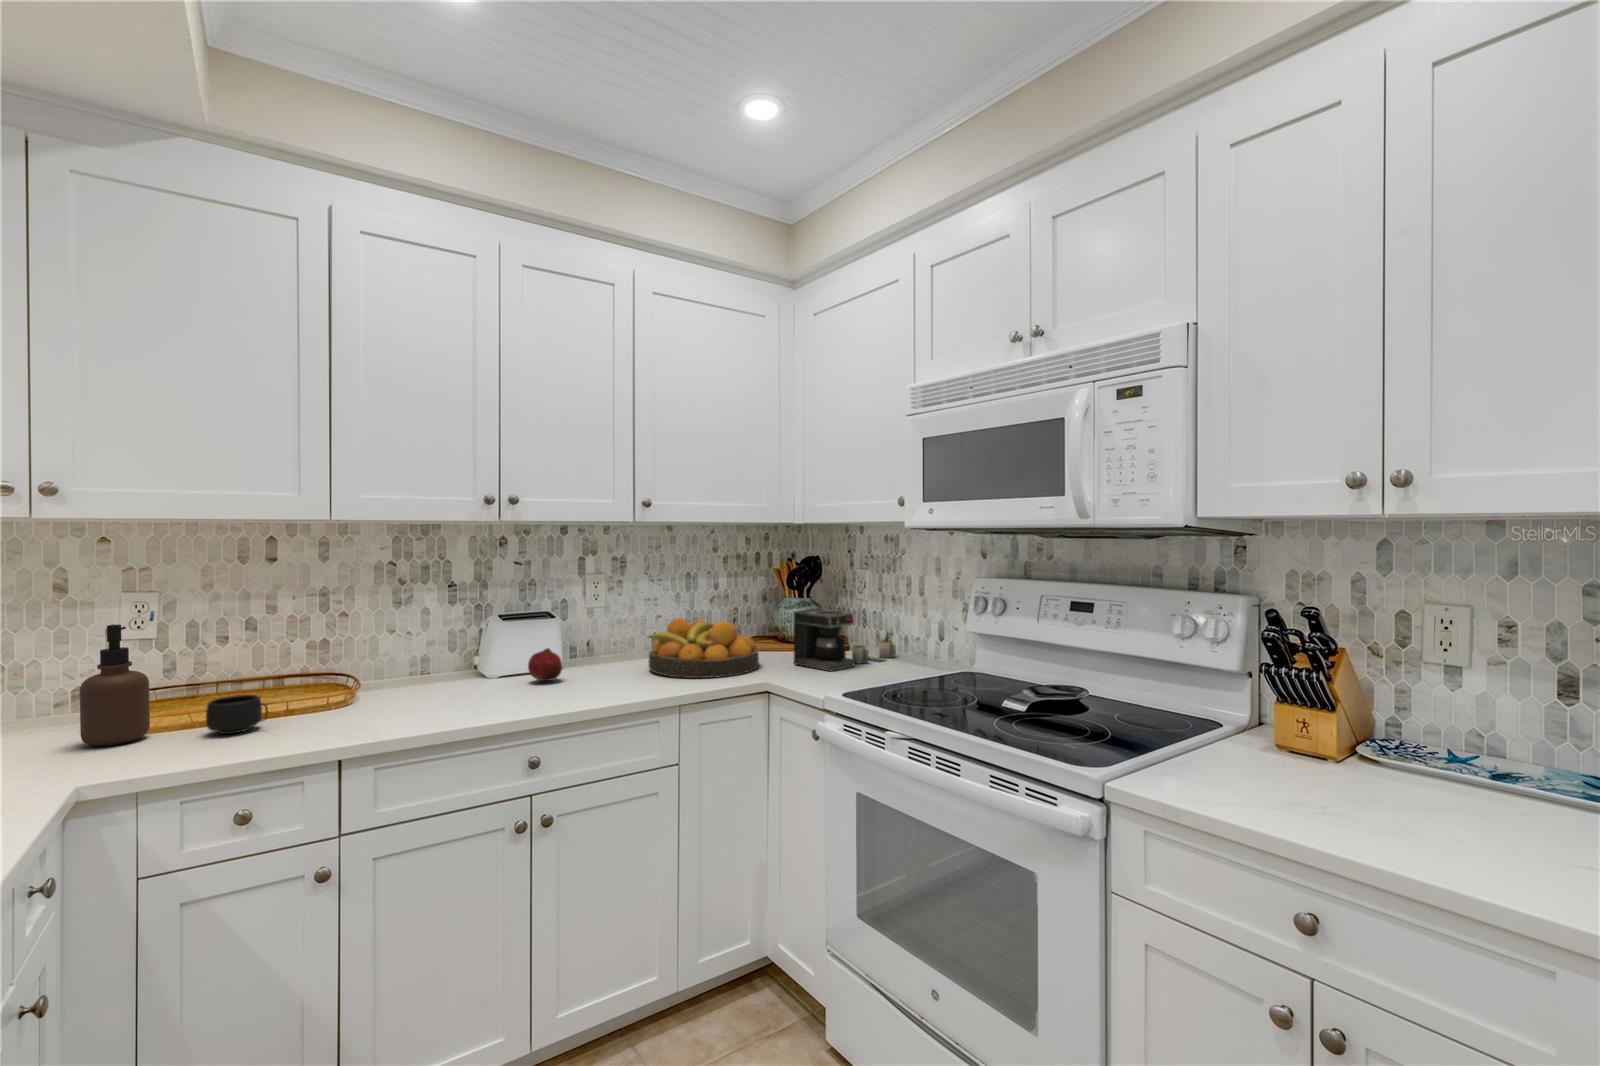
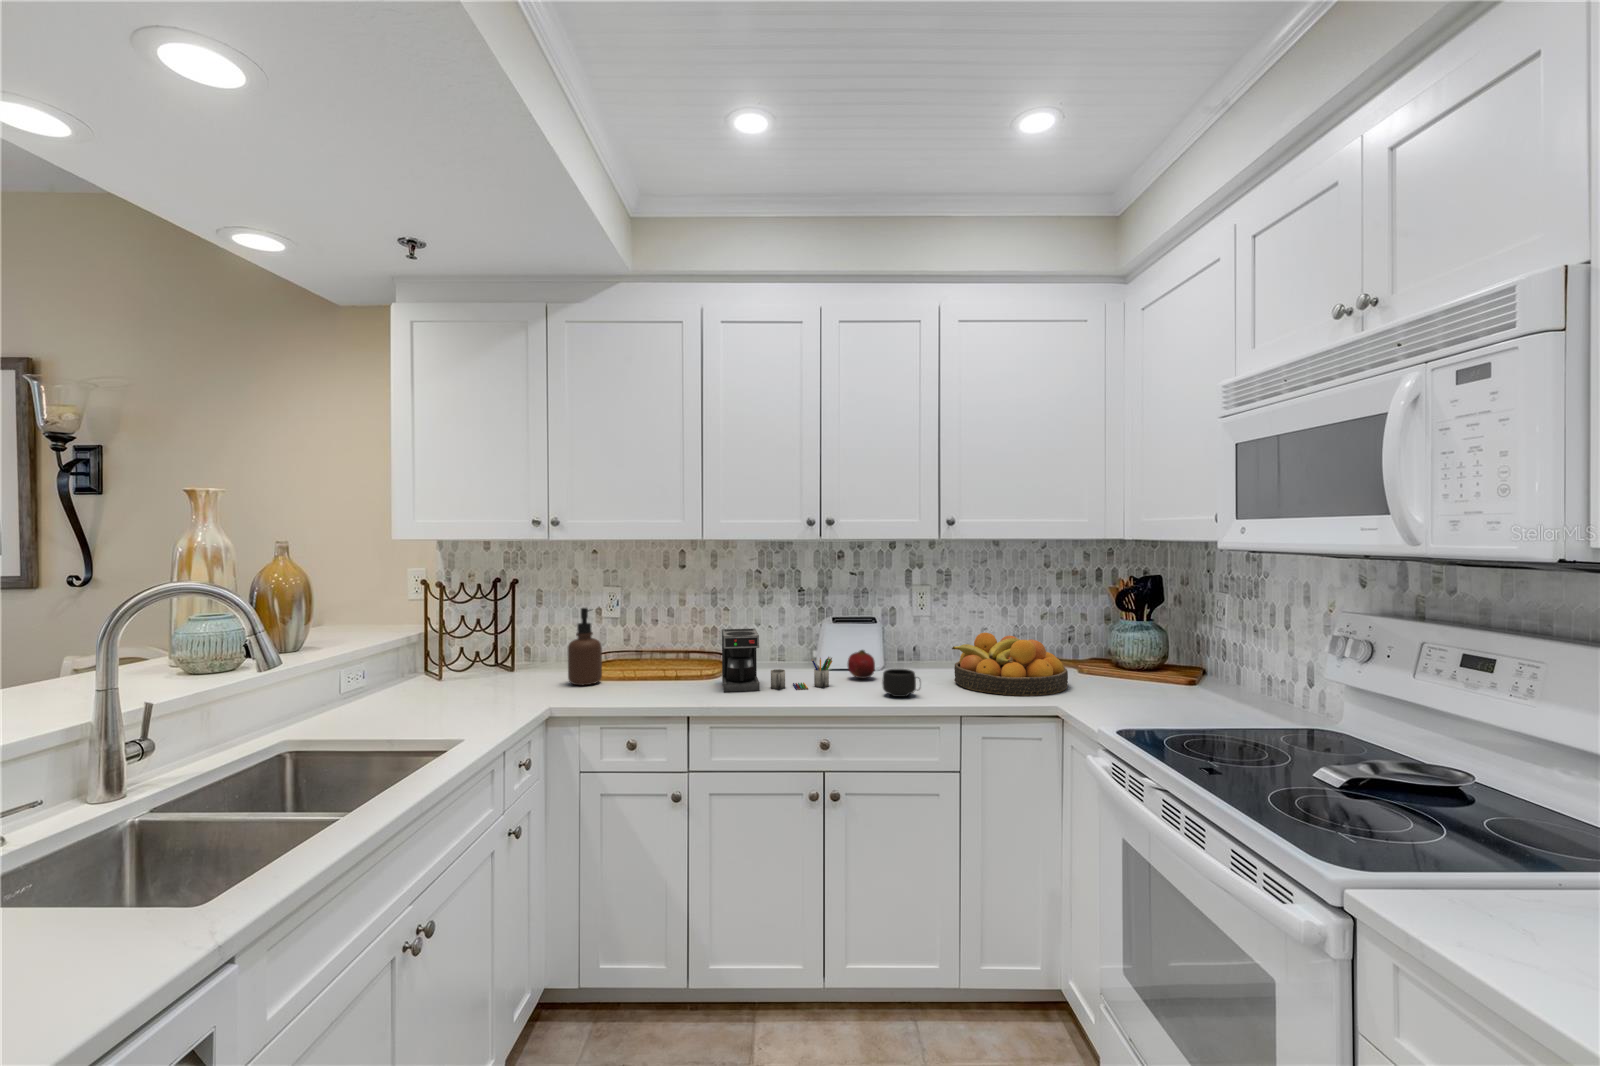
coffee maker: present [794,608,896,671] -> present [722,629,832,692]
mug: present [206,695,268,734] -> present [882,669,917,697]

